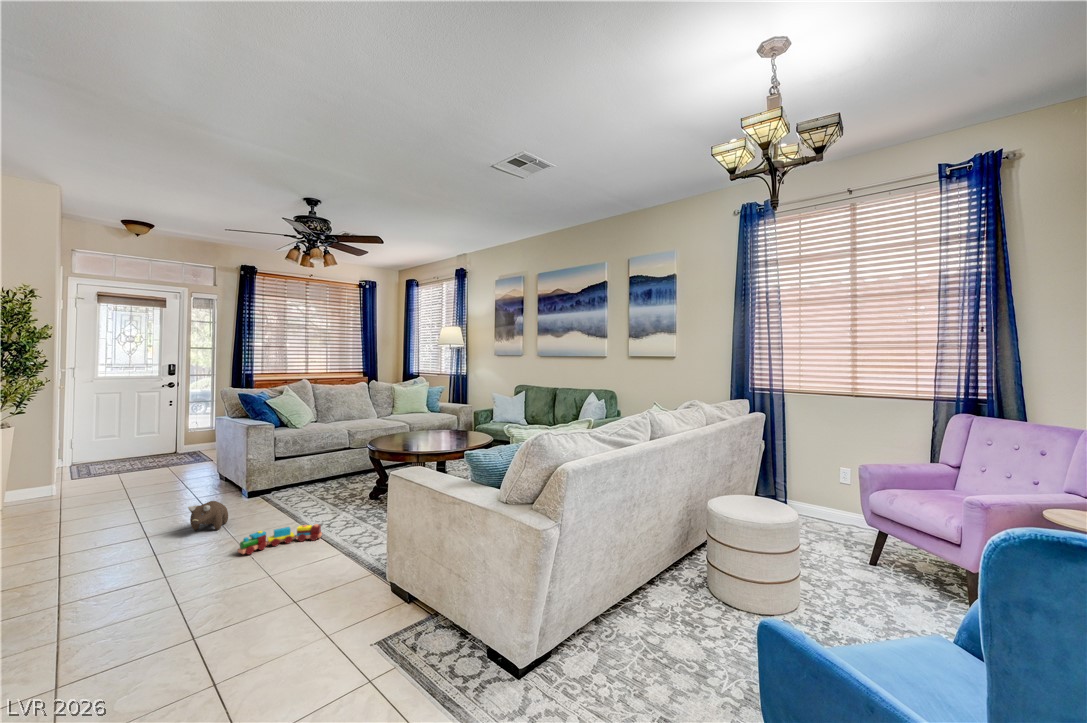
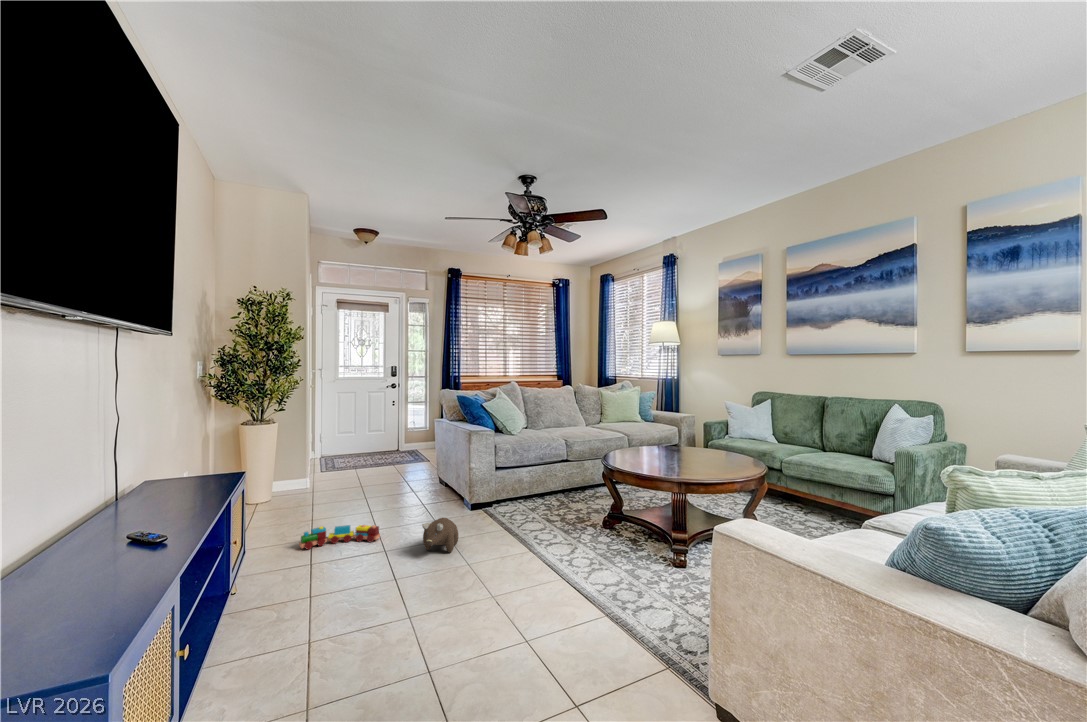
toy train: present [238,524,322,554] -> present [299,525,380,549]

